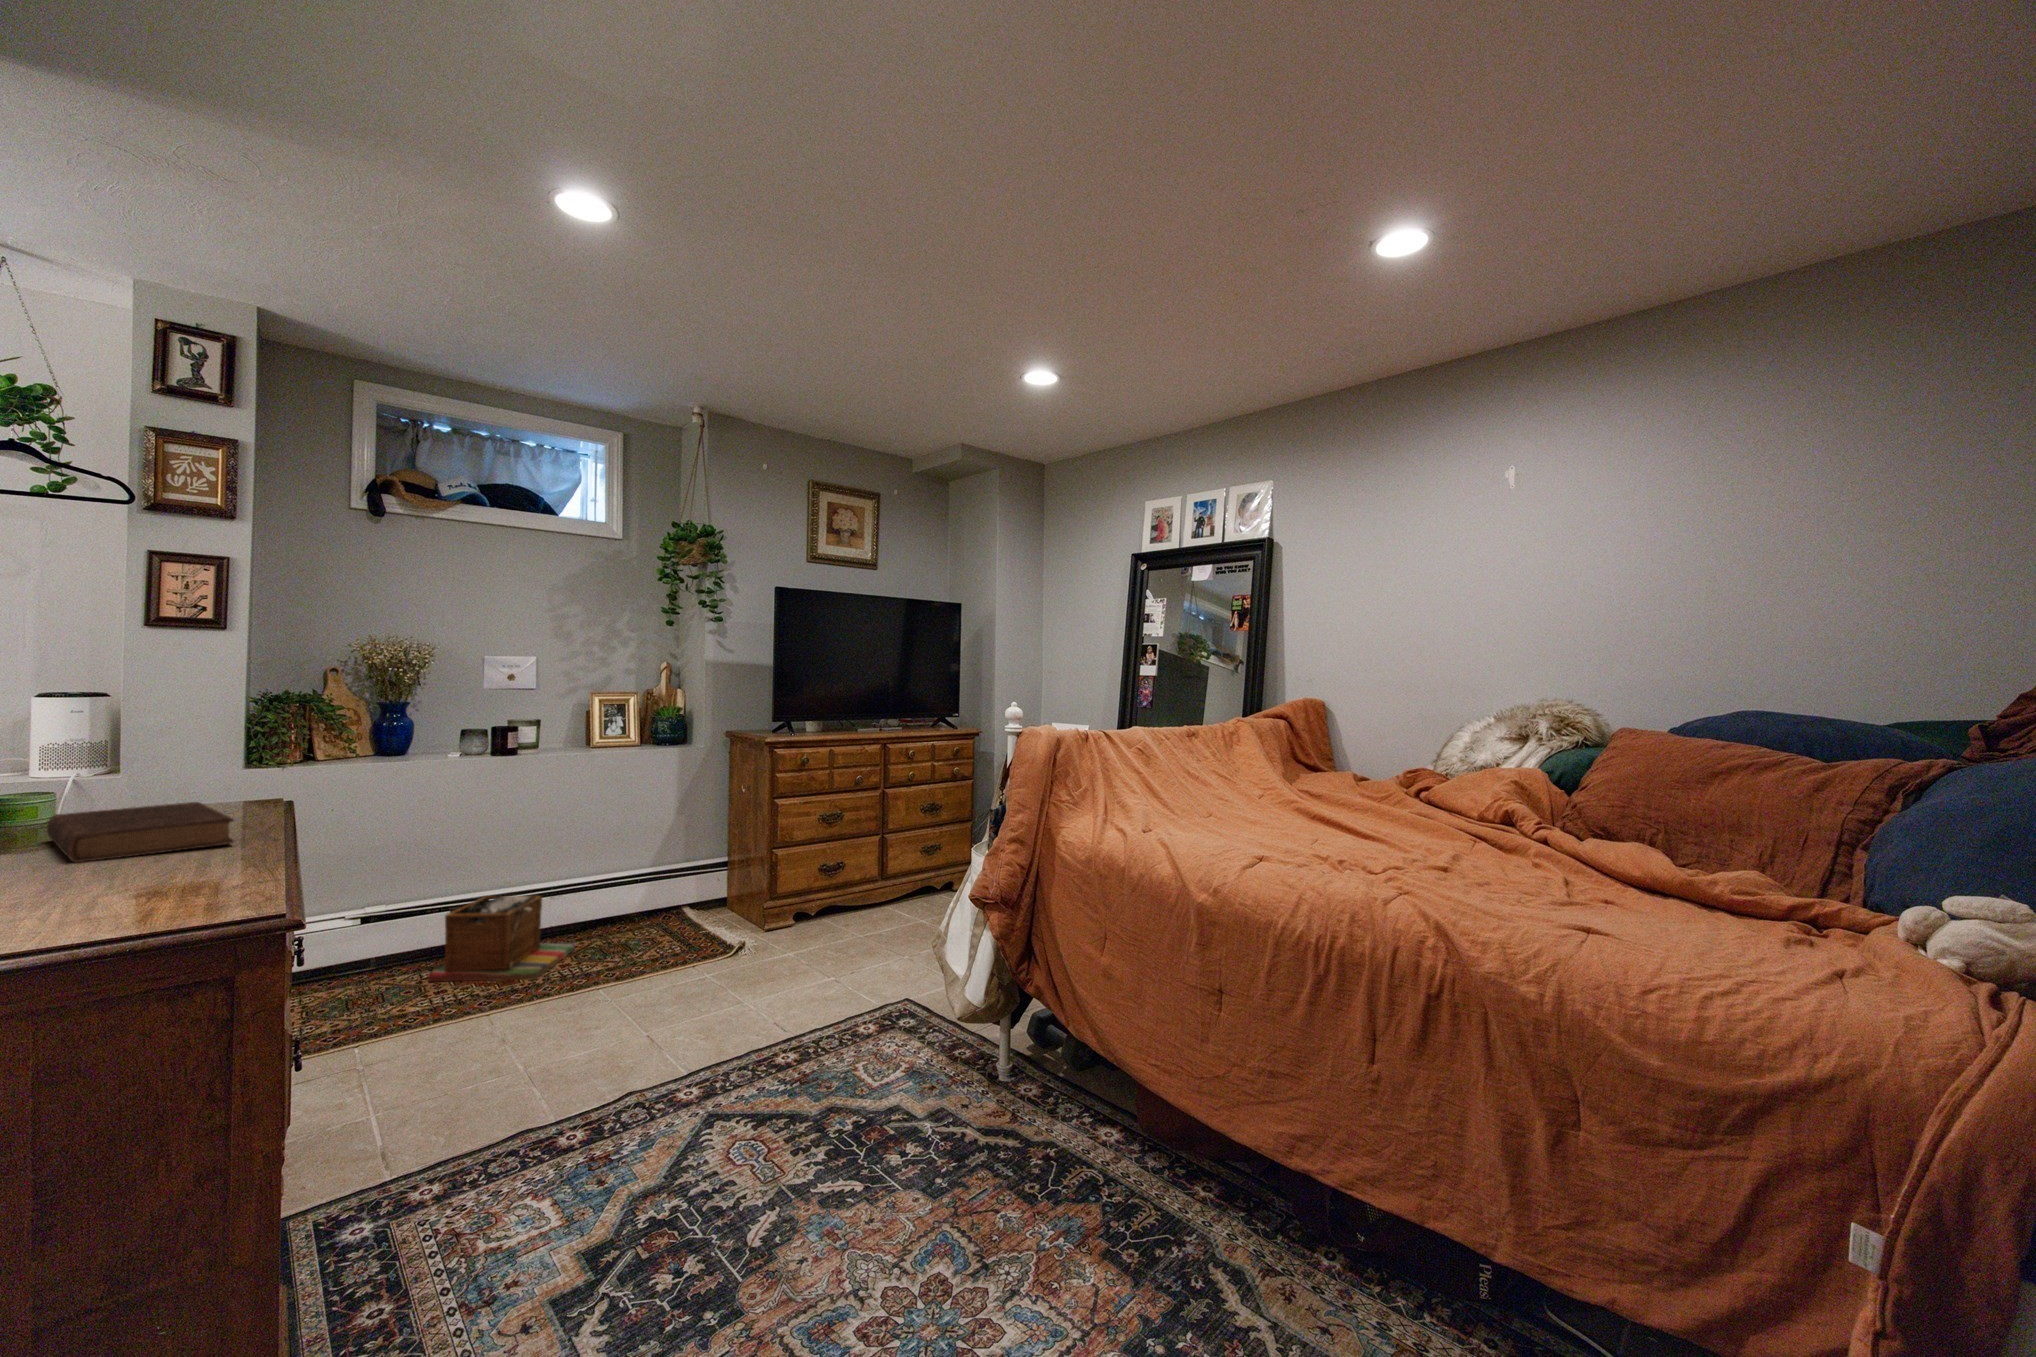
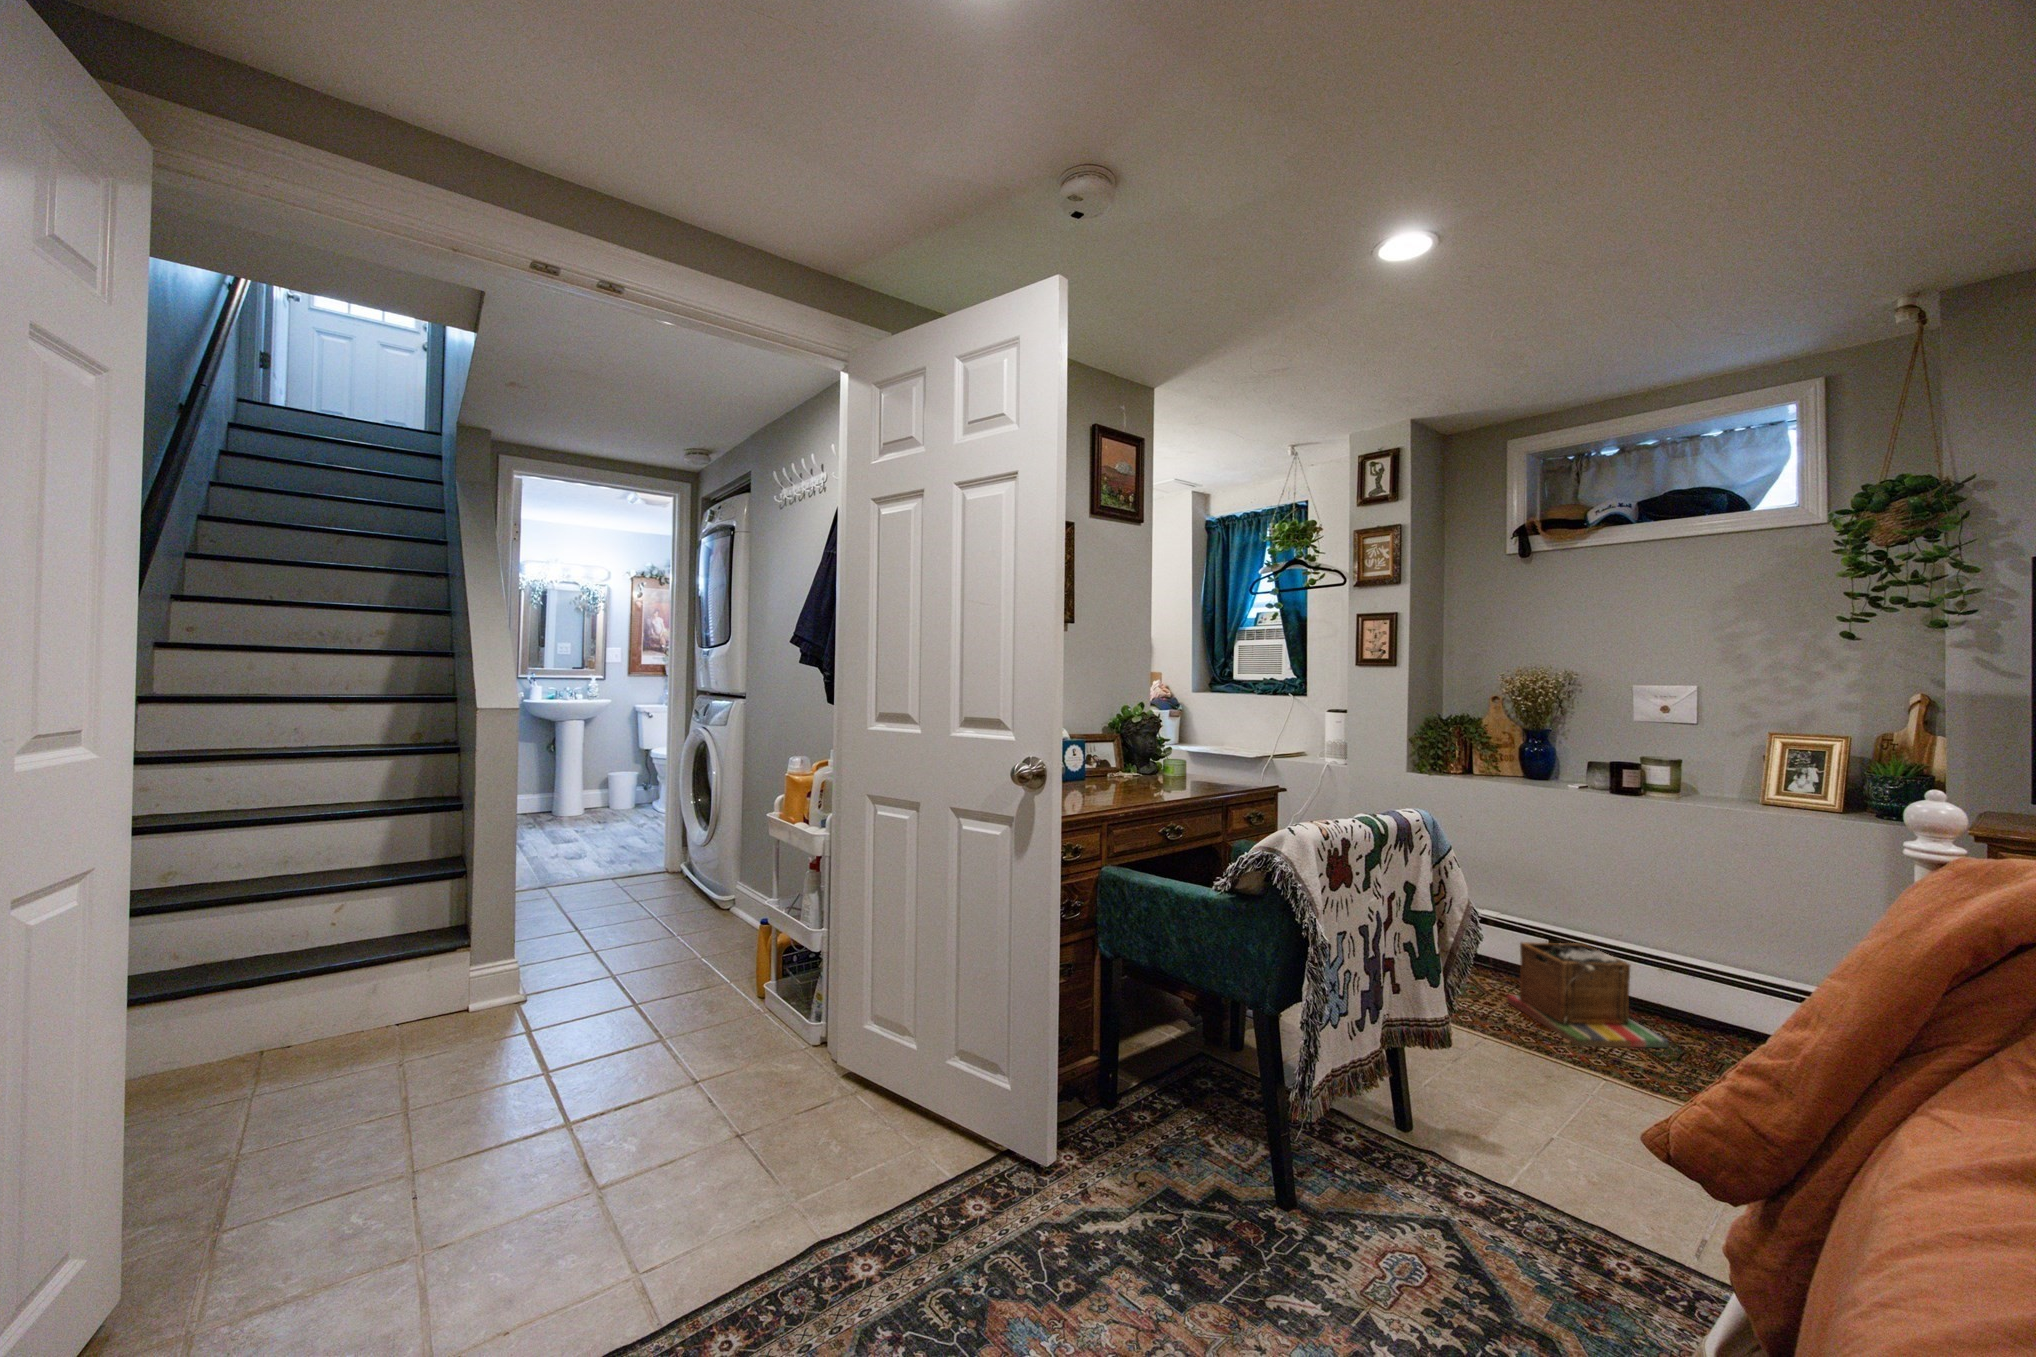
book: present [47,802,234,862] -> none [1102,766,1195,792]

